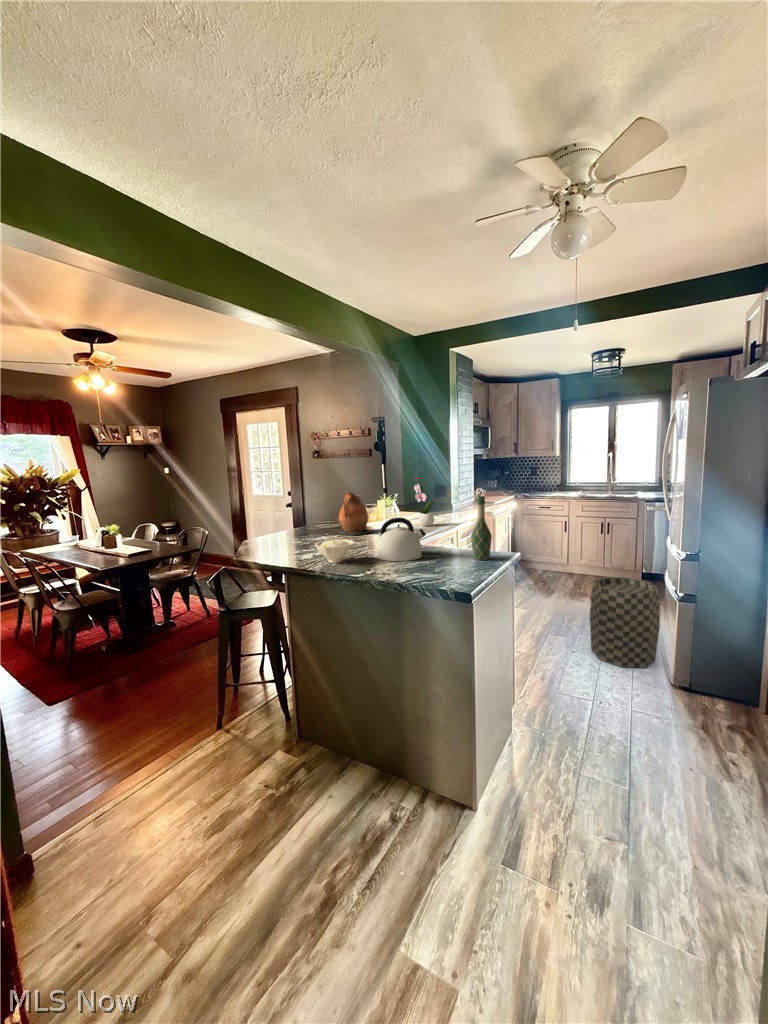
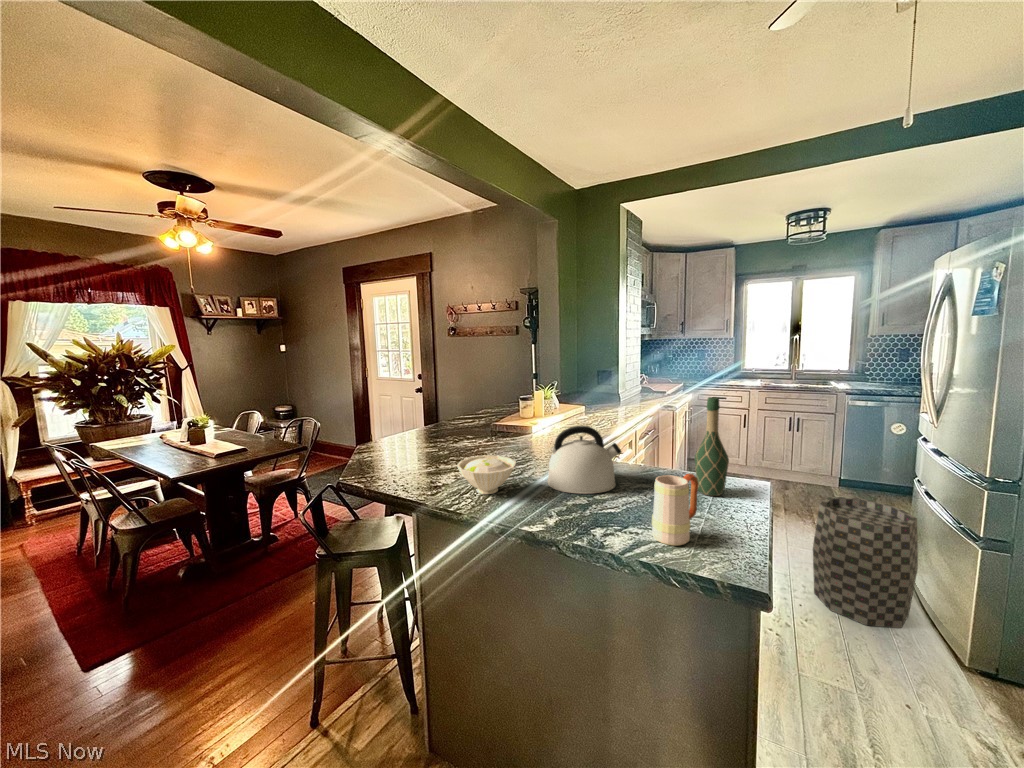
flower arrangement: present [414,478,434,526] -> none [582,363,612,427]
ceramic pitcher: present [338,492,373,535] -> none [480,382,532,440]
mug: none [431,540,458,580] -> present [652,474,698,545]

